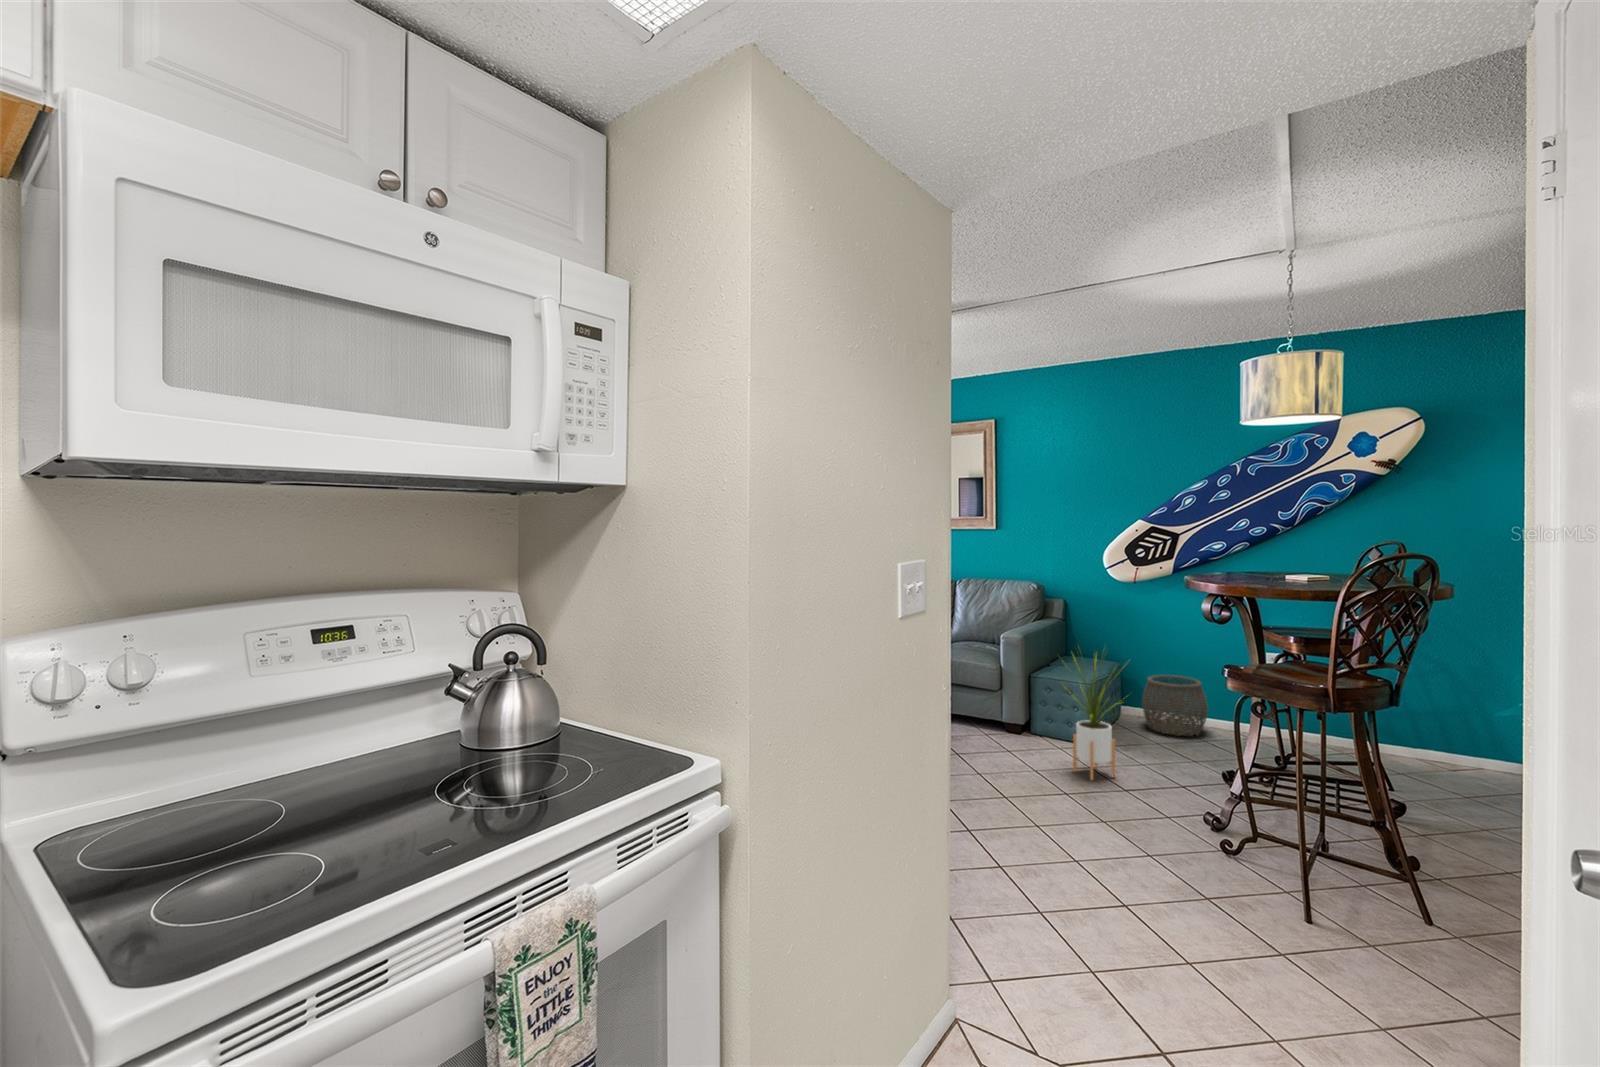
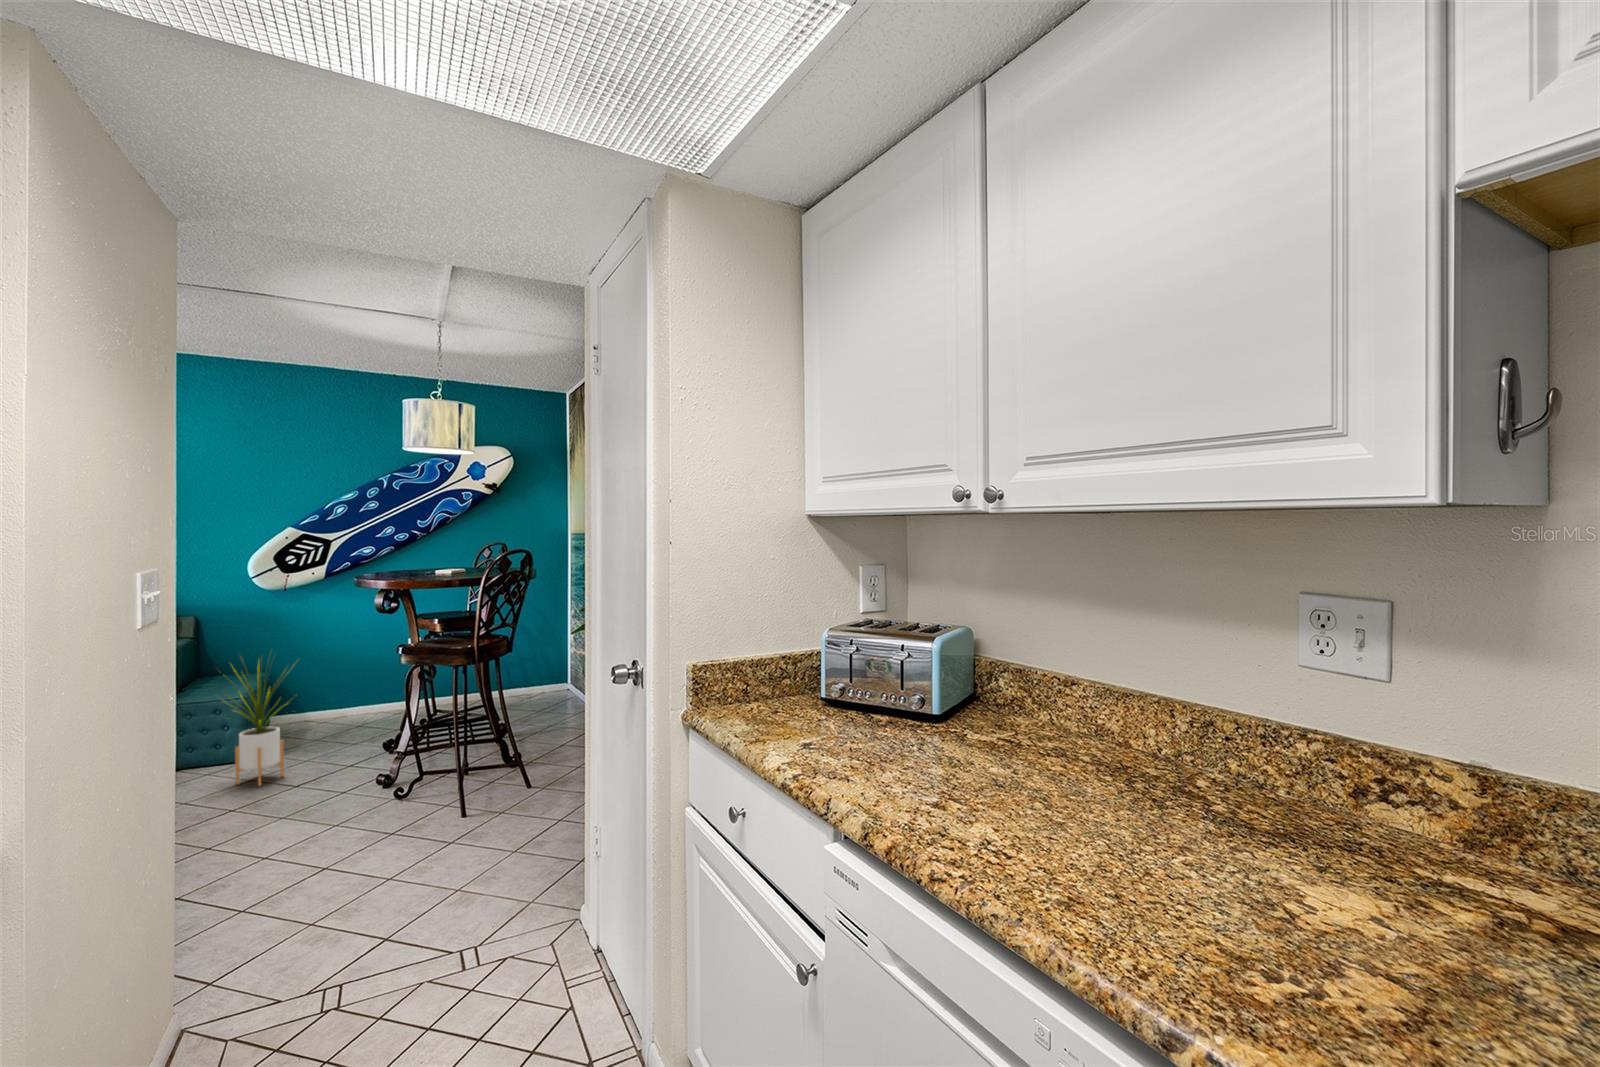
woven basket: present [1142,675,1208,736] -> none [296,673,362,730]

